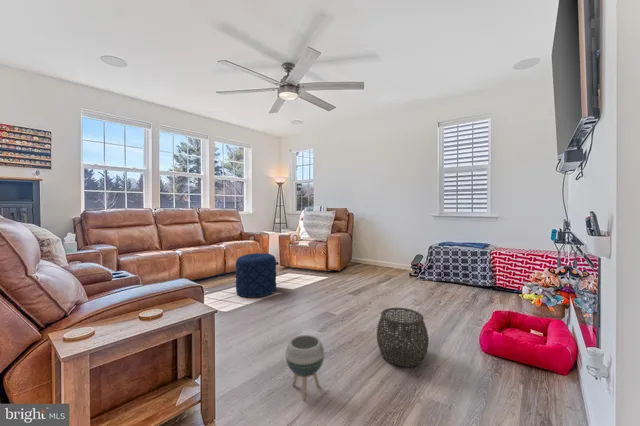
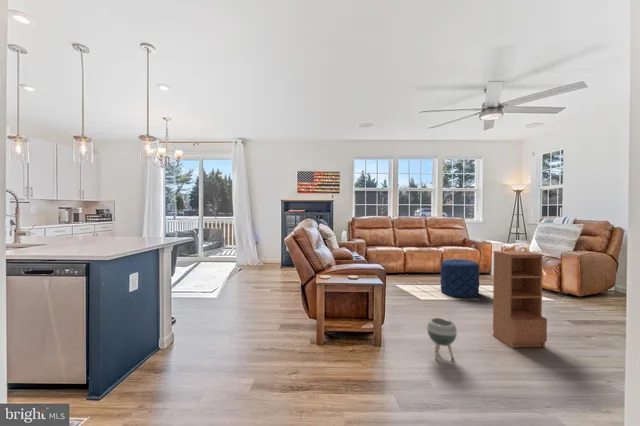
bookcase: none [323,235,368,340] -> present [493,251,547,348]
woven basket: present [377,308,429,367] -> none [525,328,590,390]

